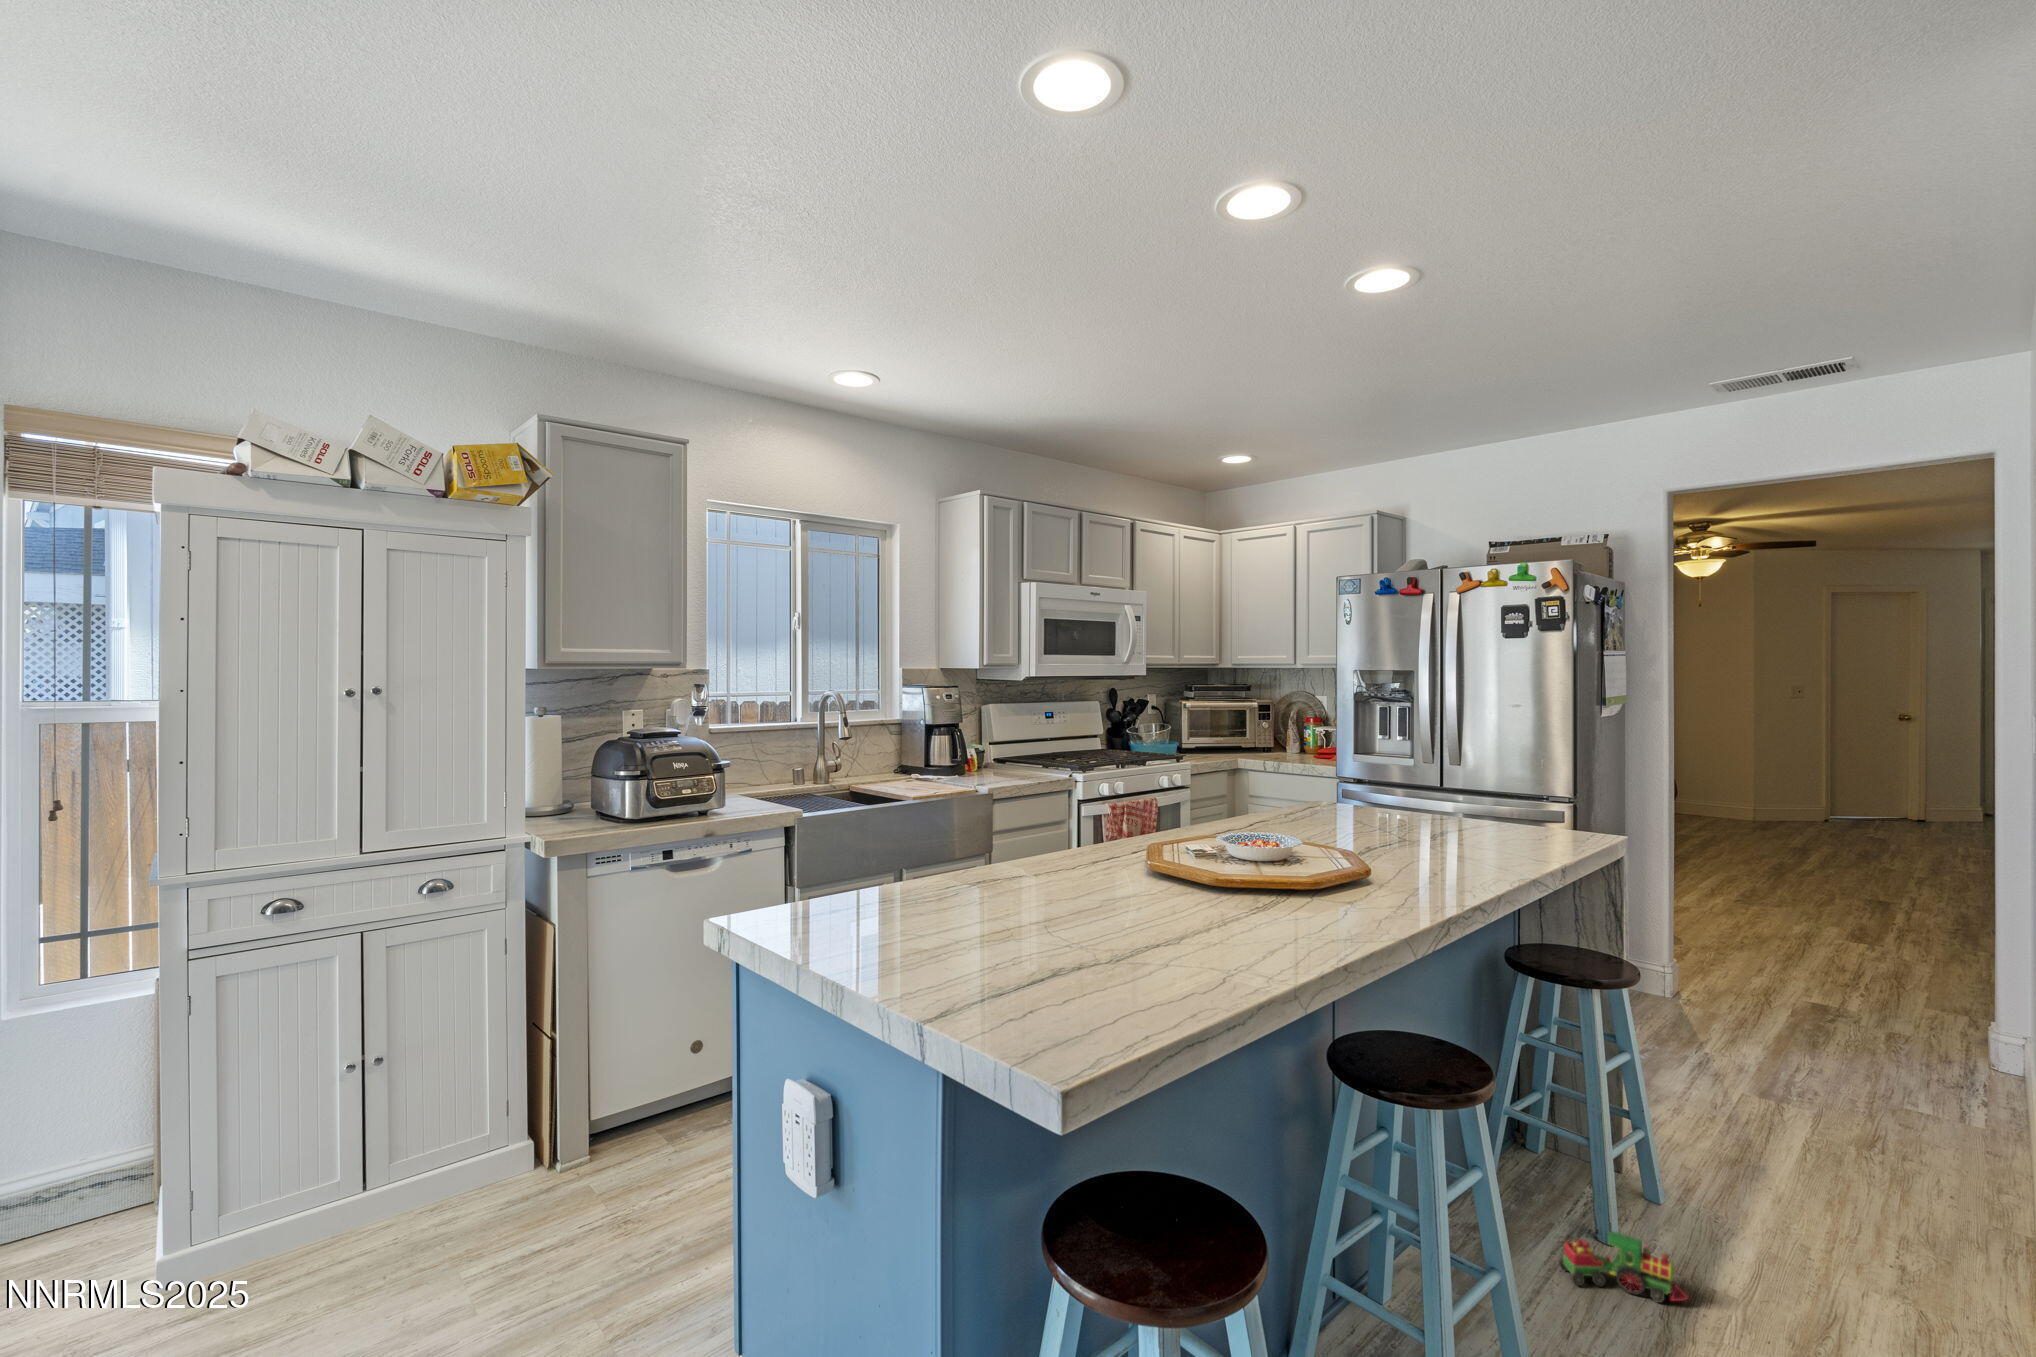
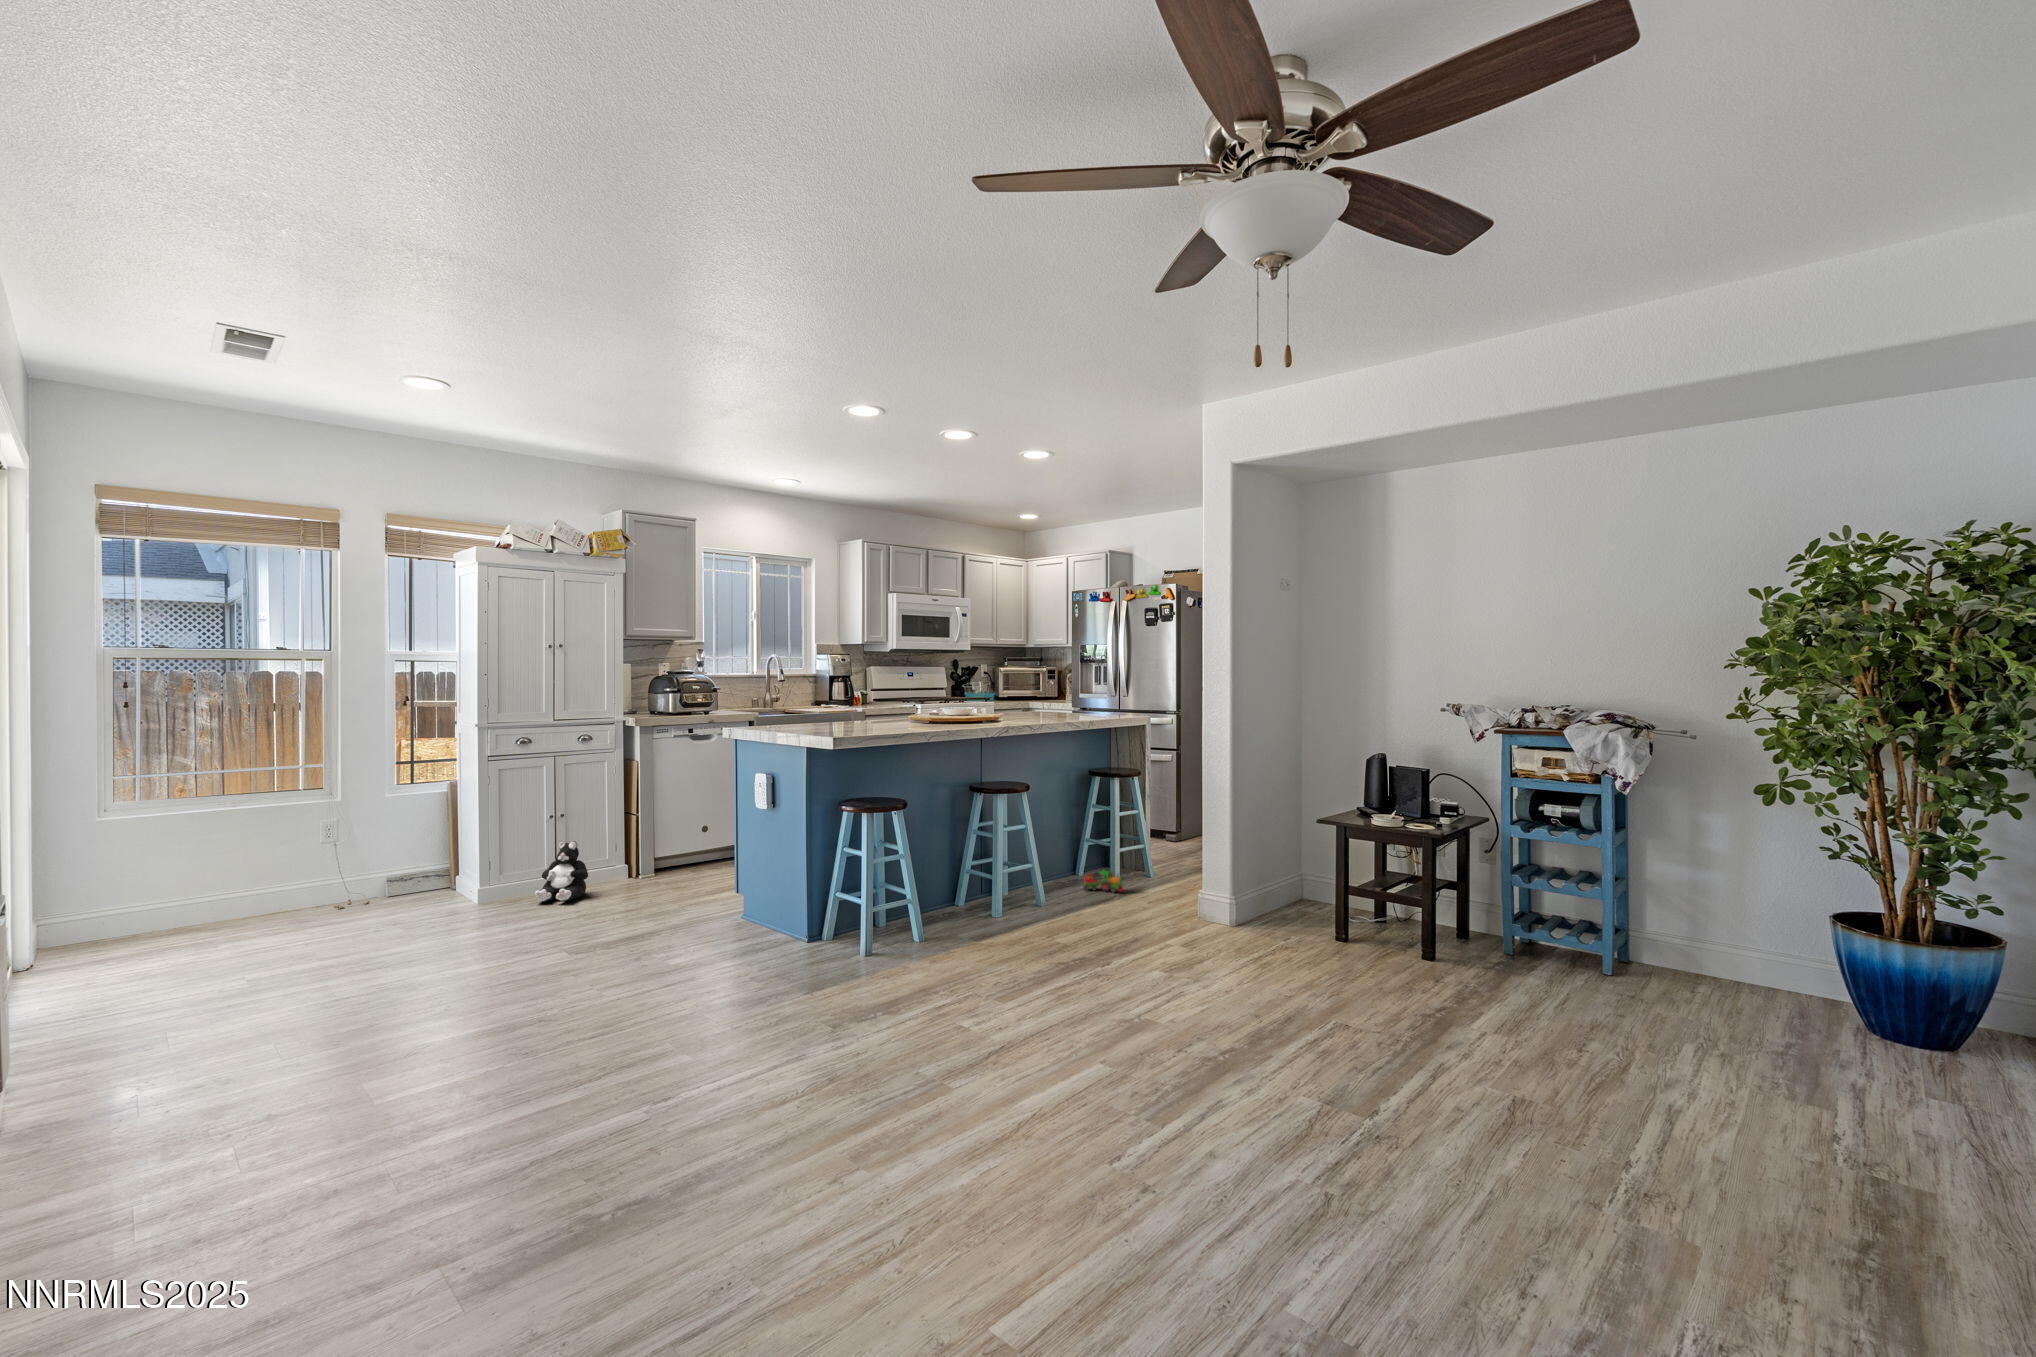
plush toy: none [264,1145,409,1317] -> present [535,841,588,901]

